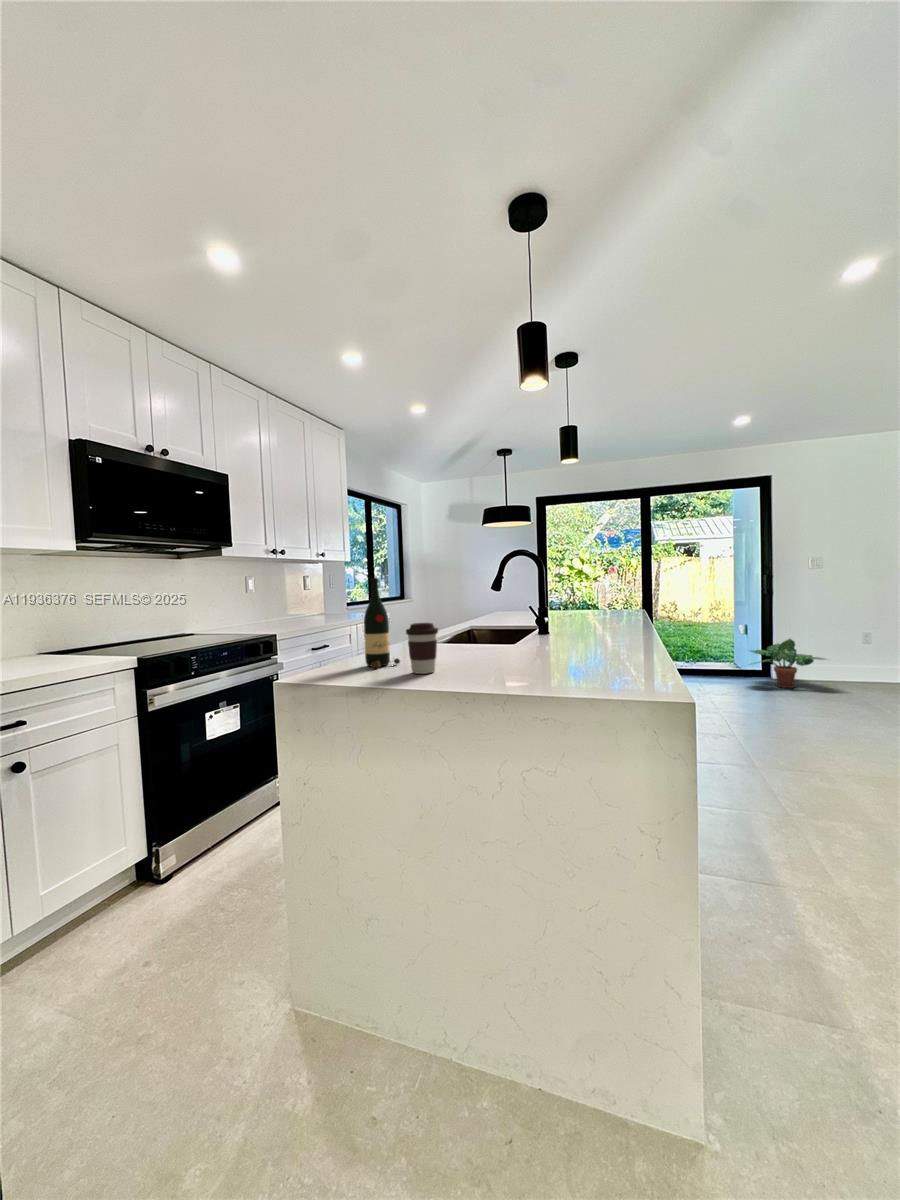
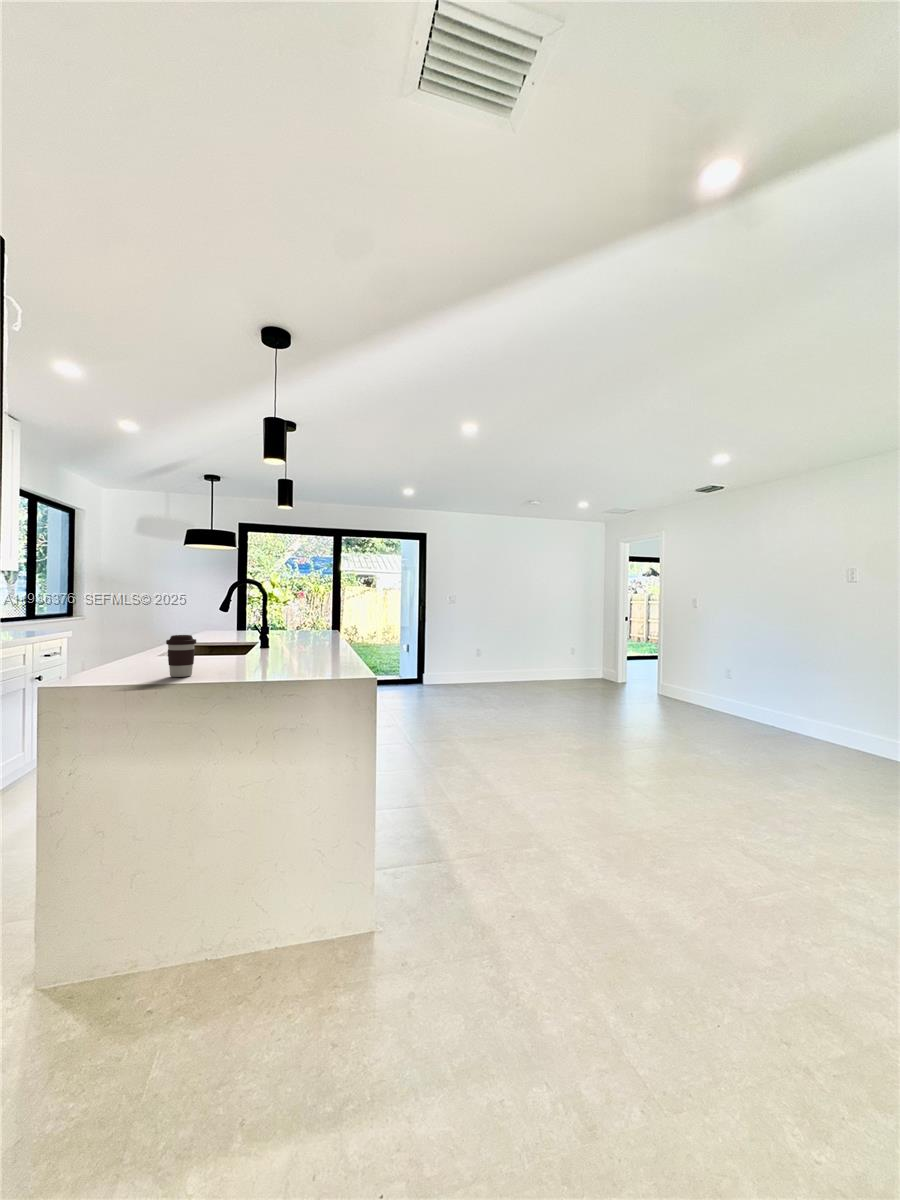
wine bottle: present [364,578,400,668] -> none [113,595,150,676]
potted plant: present [750,639,825,688] -> none [406,653,460,690]

